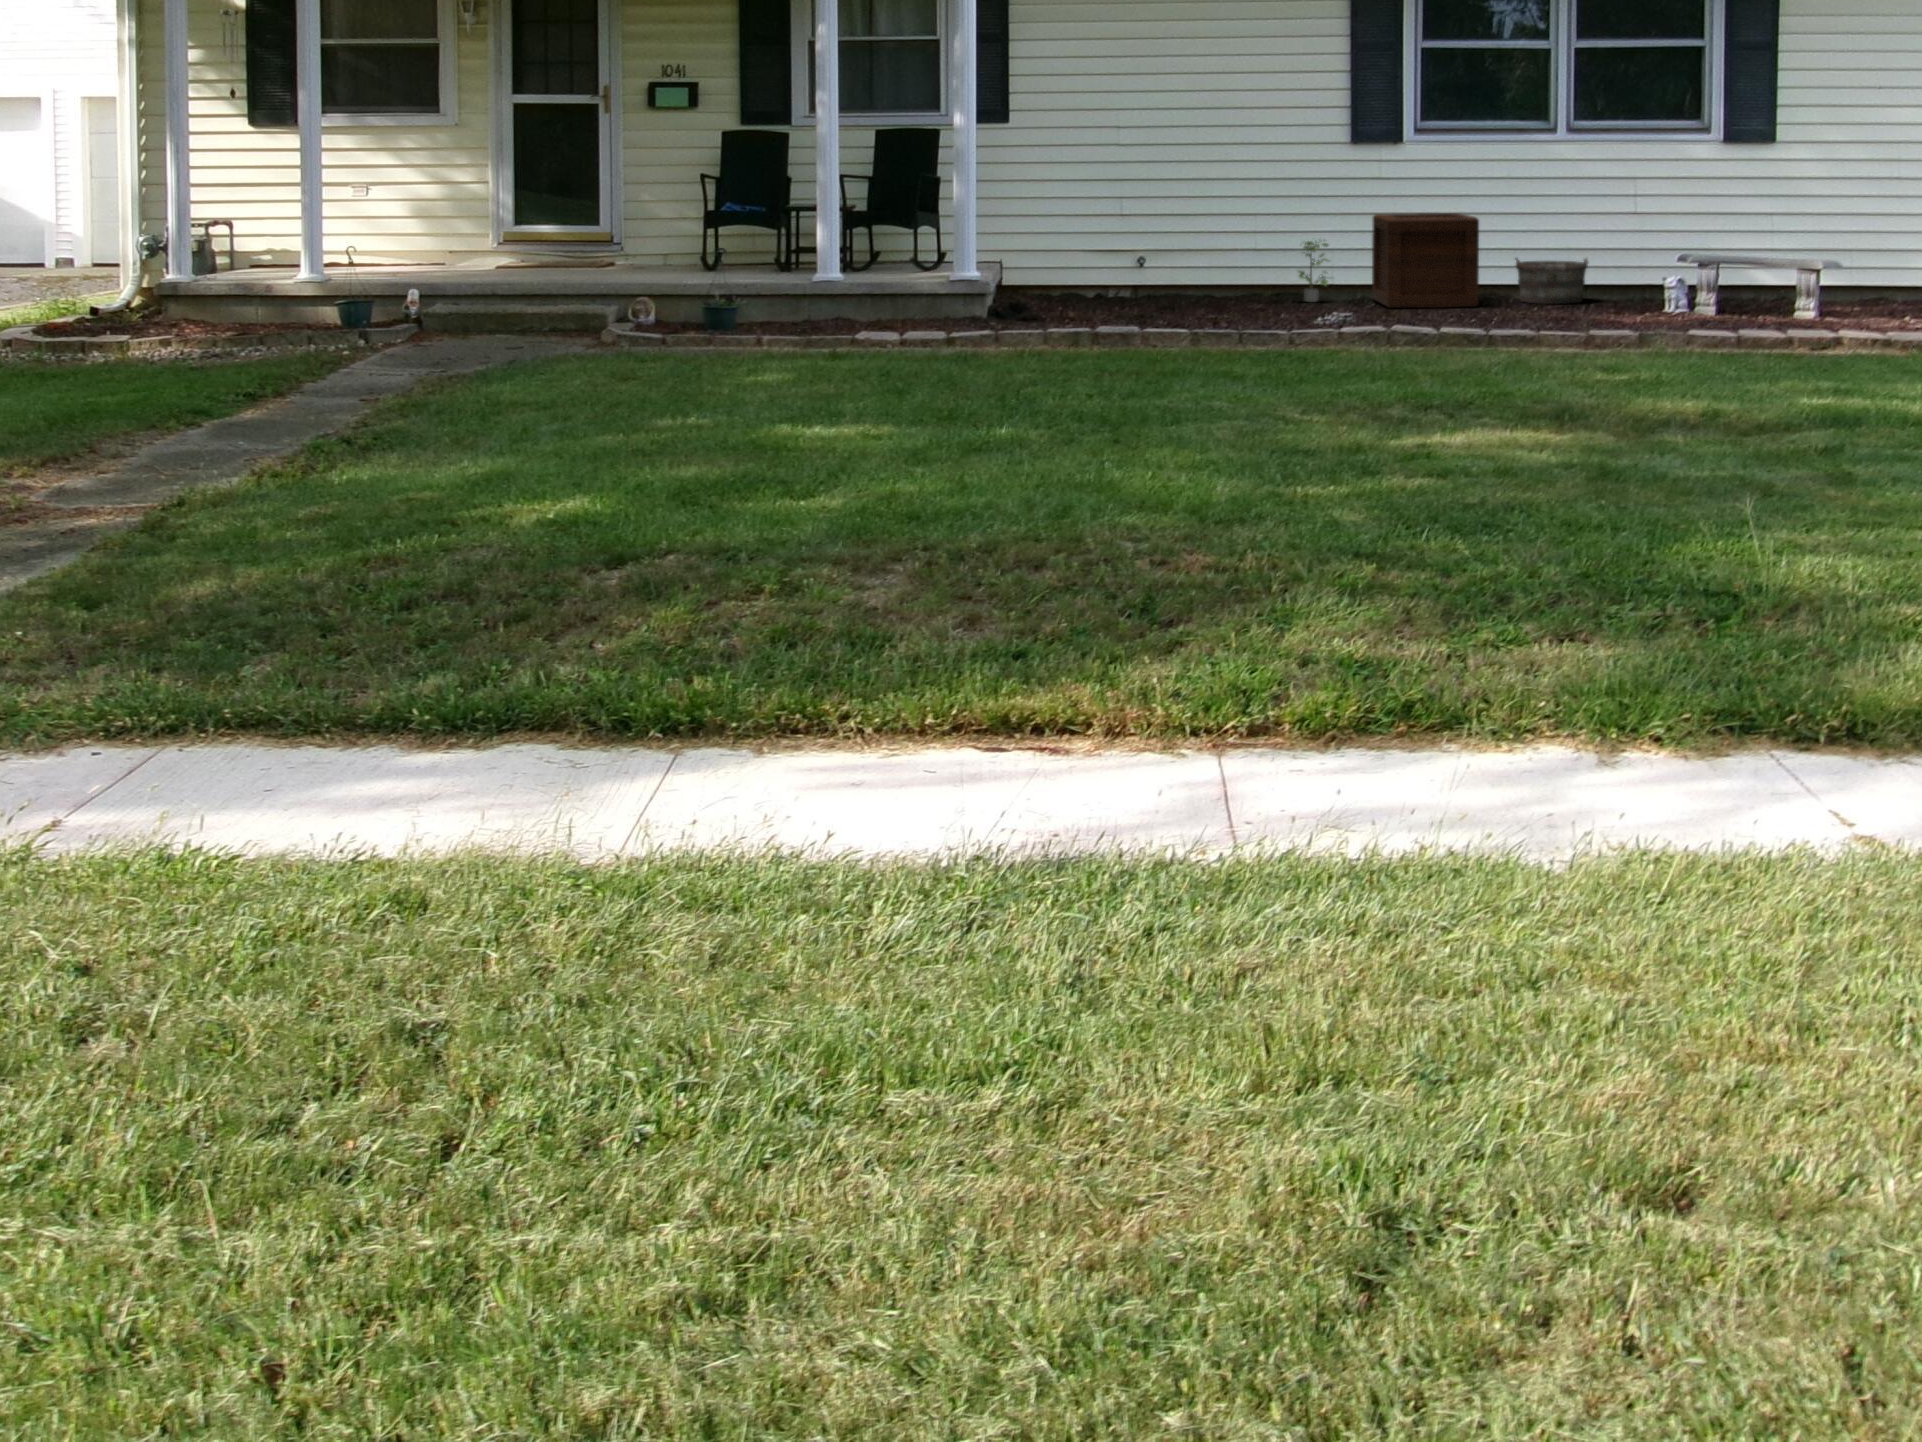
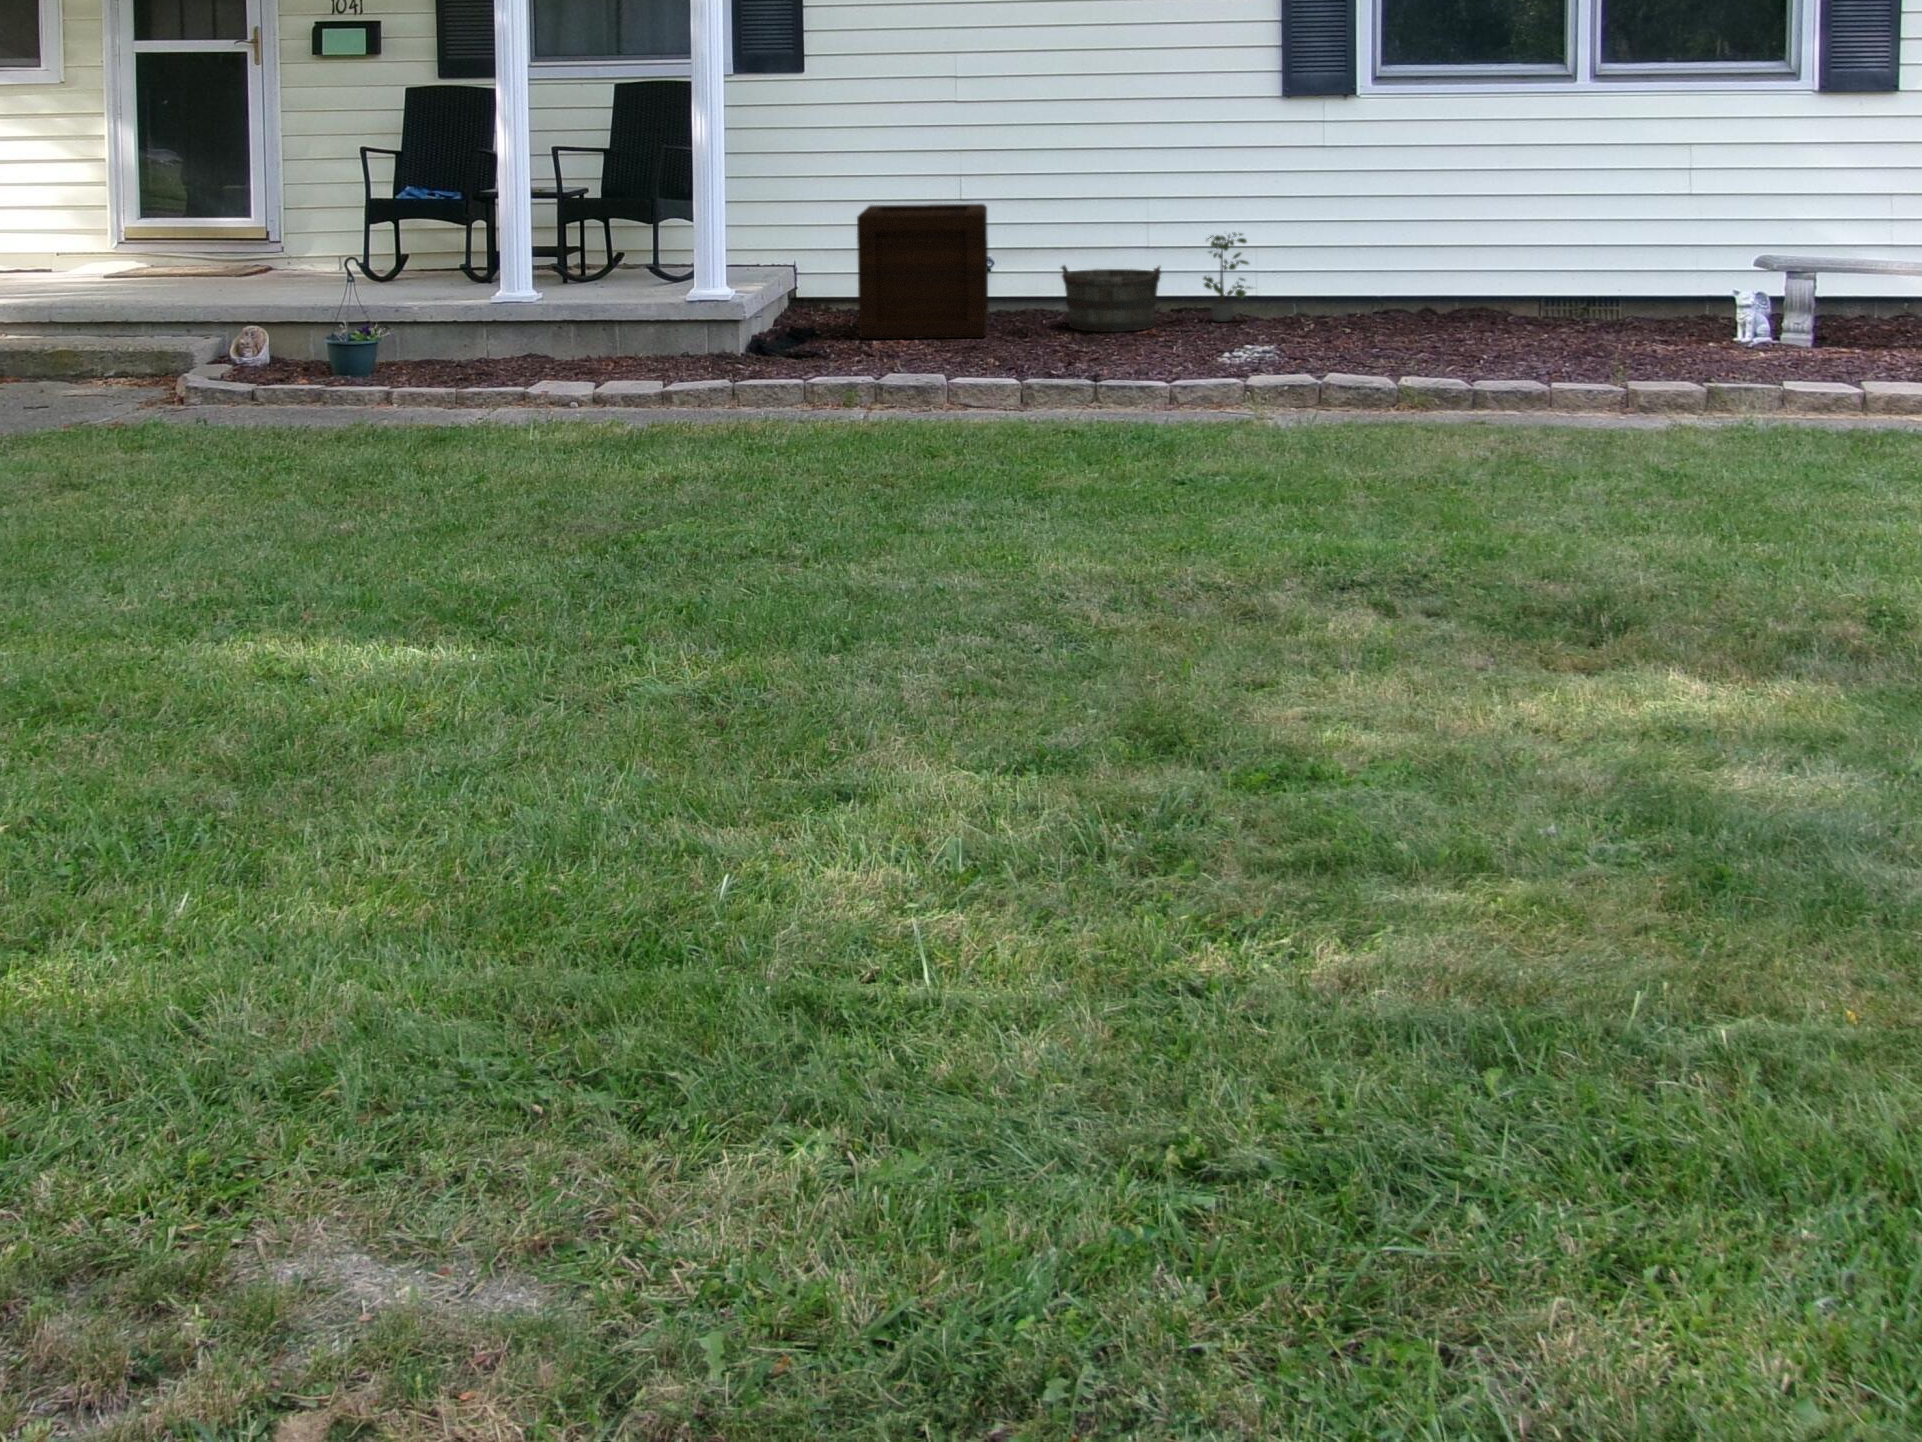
wooden crate: present [1372,213,1479,308] -> present [857,204,988,339]
bucket: present [1516,258,1588,304] -> present [1061,265,1161,332]

